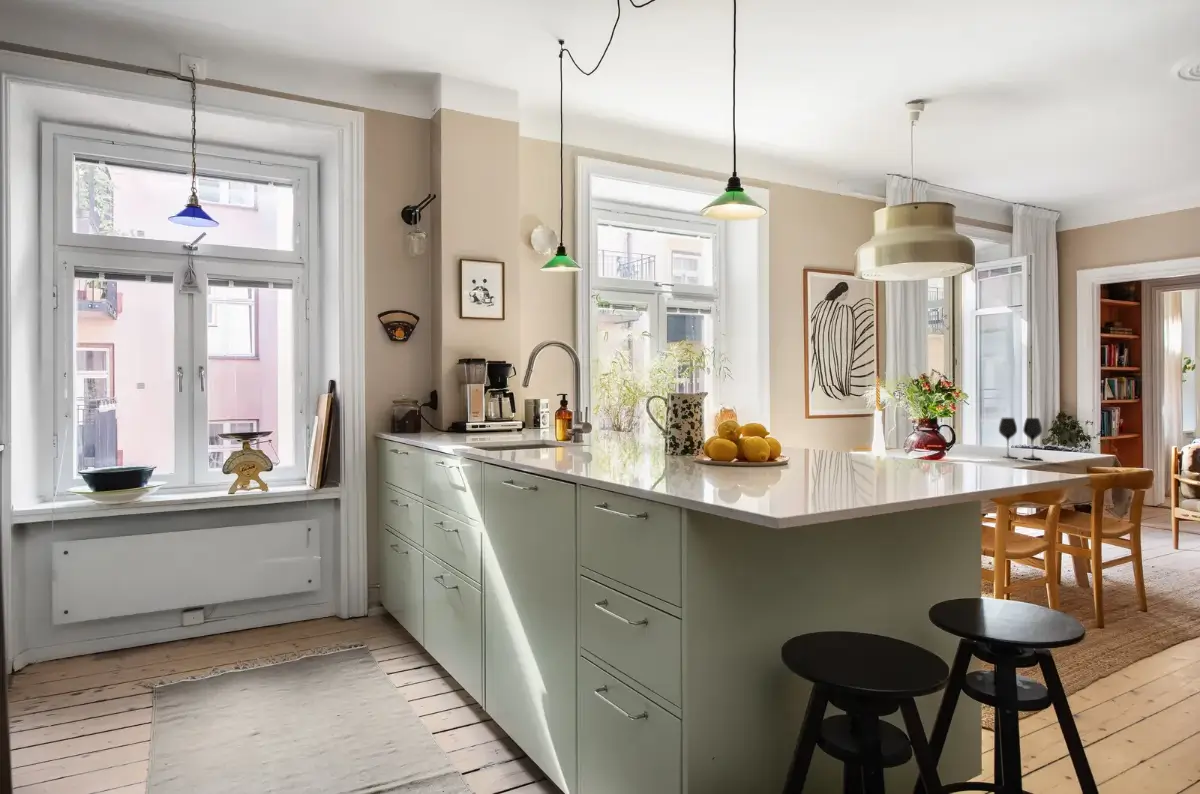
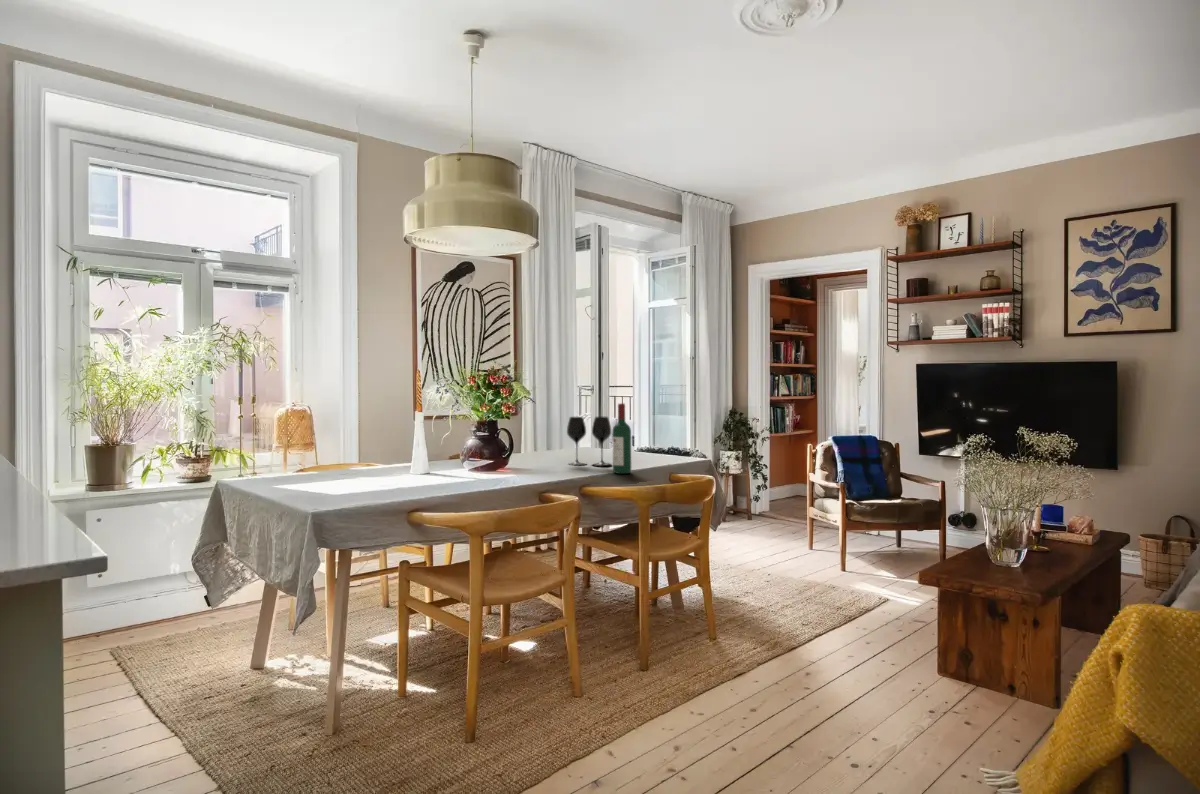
wine bottle: none [1056,407,1074,466] -> present [613,403,631,474]

